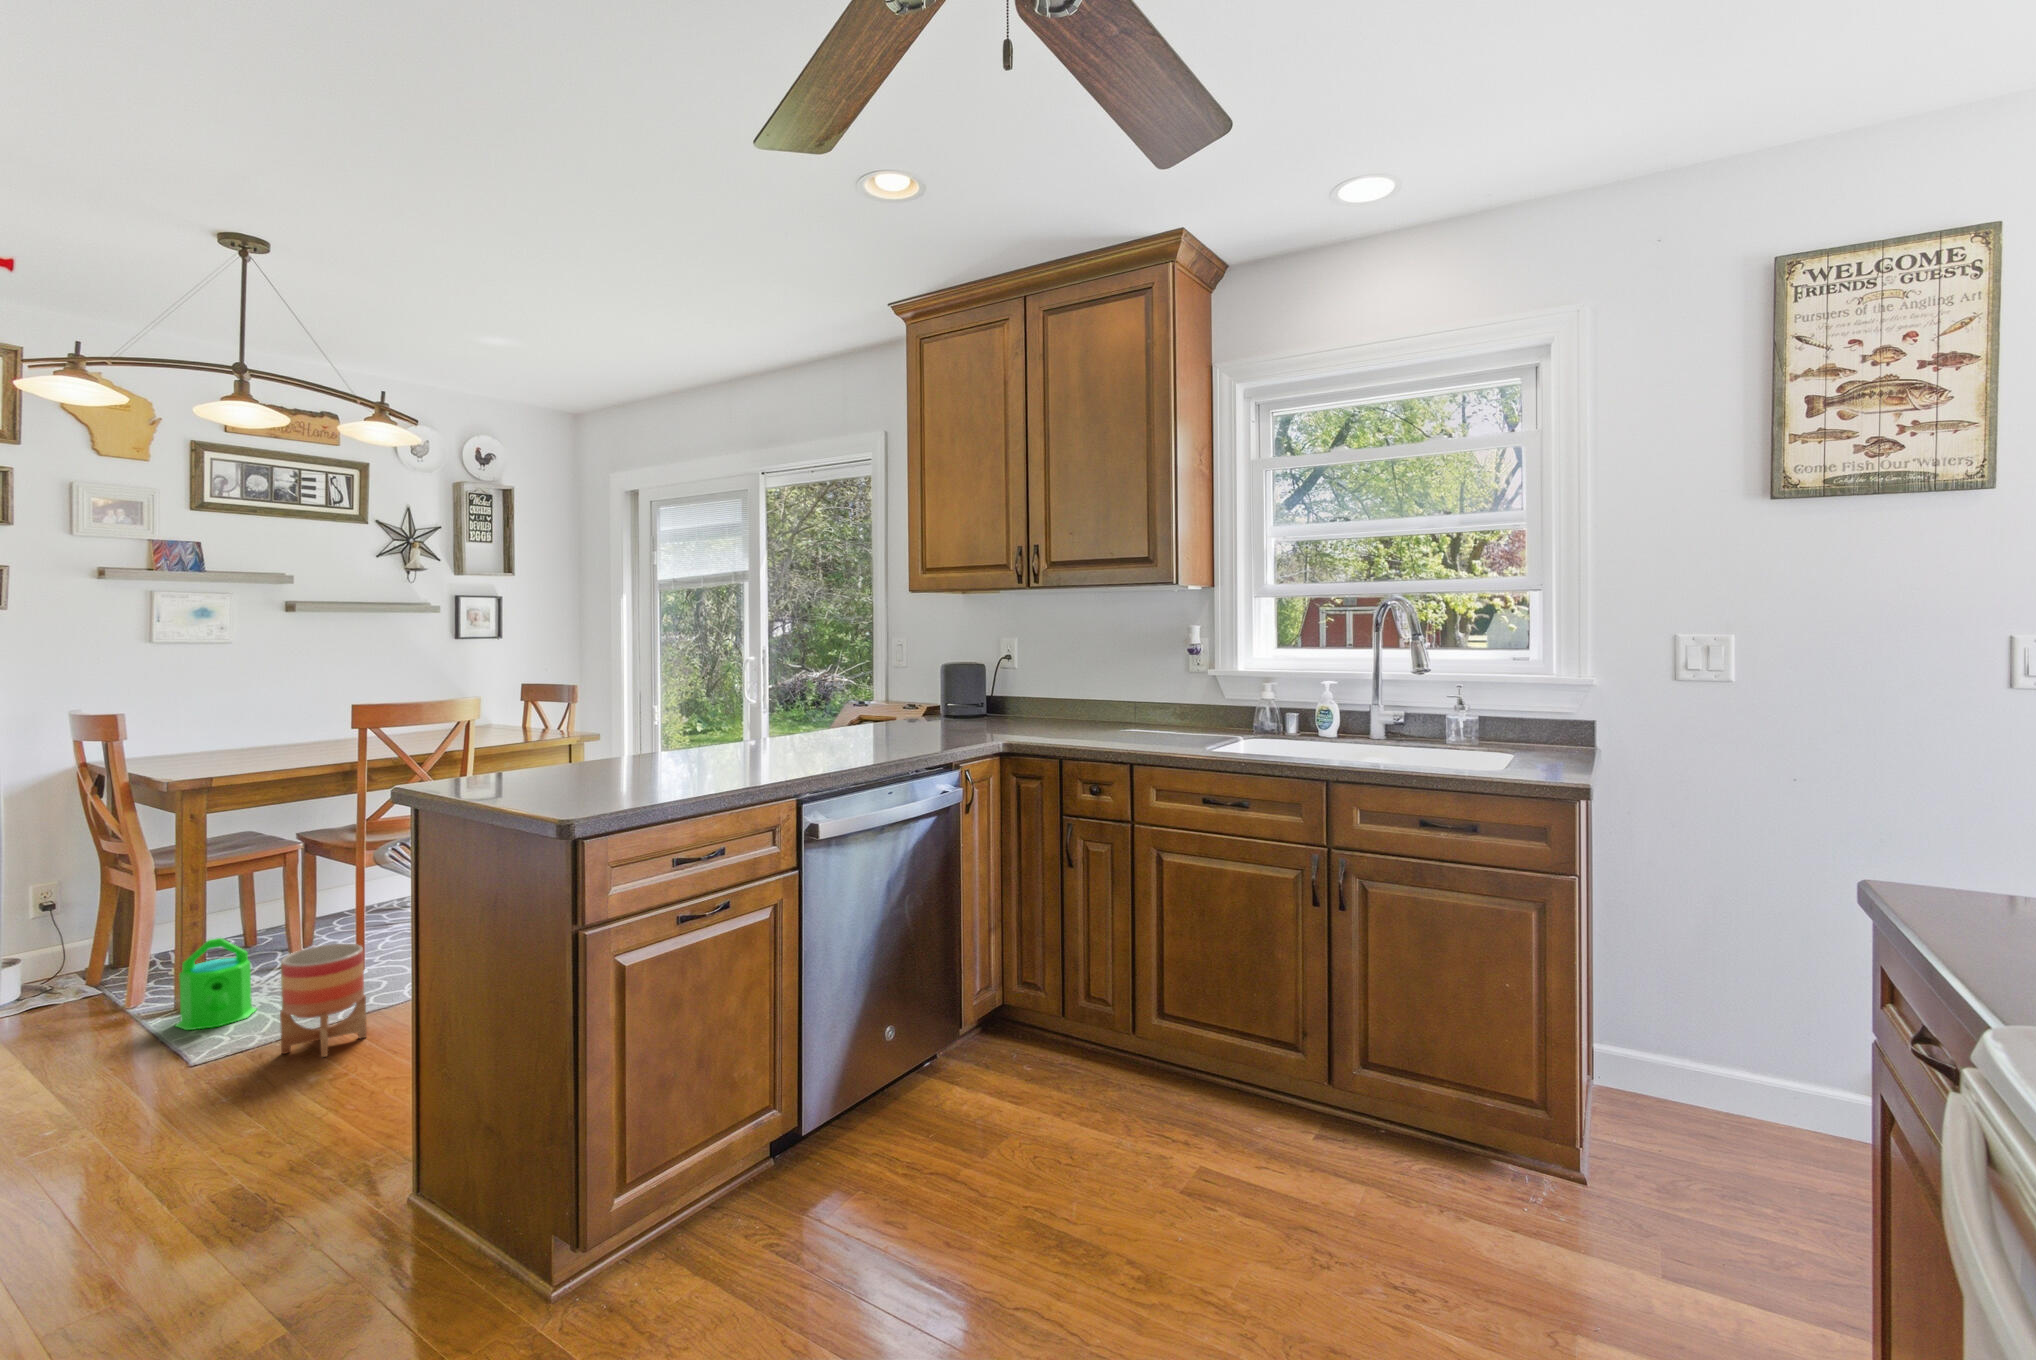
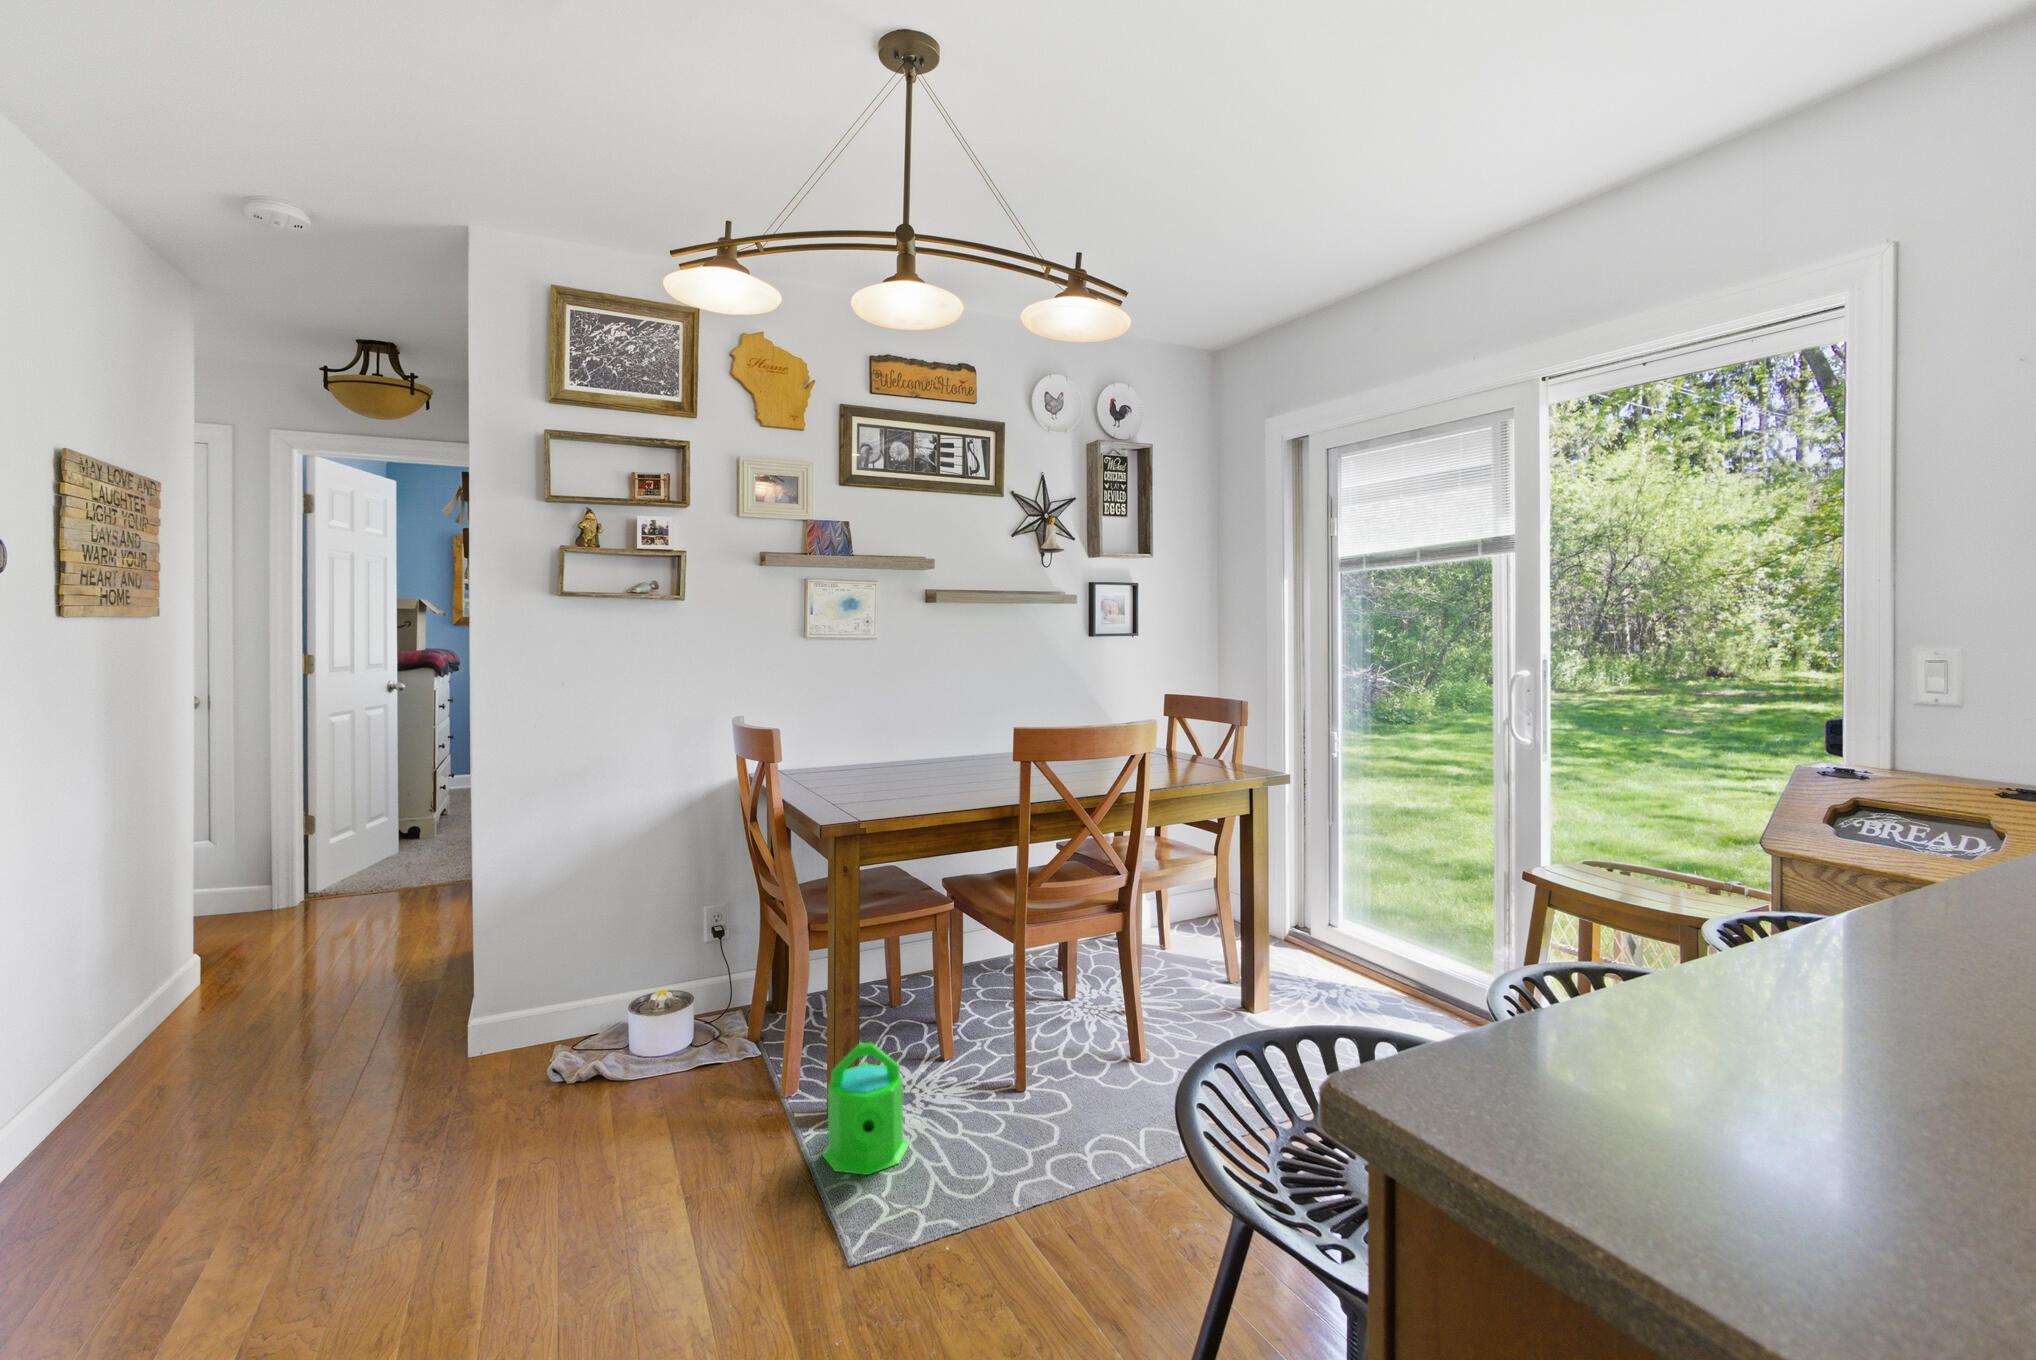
planter: present [280,944,367,1057] -> none [949,1107,1058,1319]

